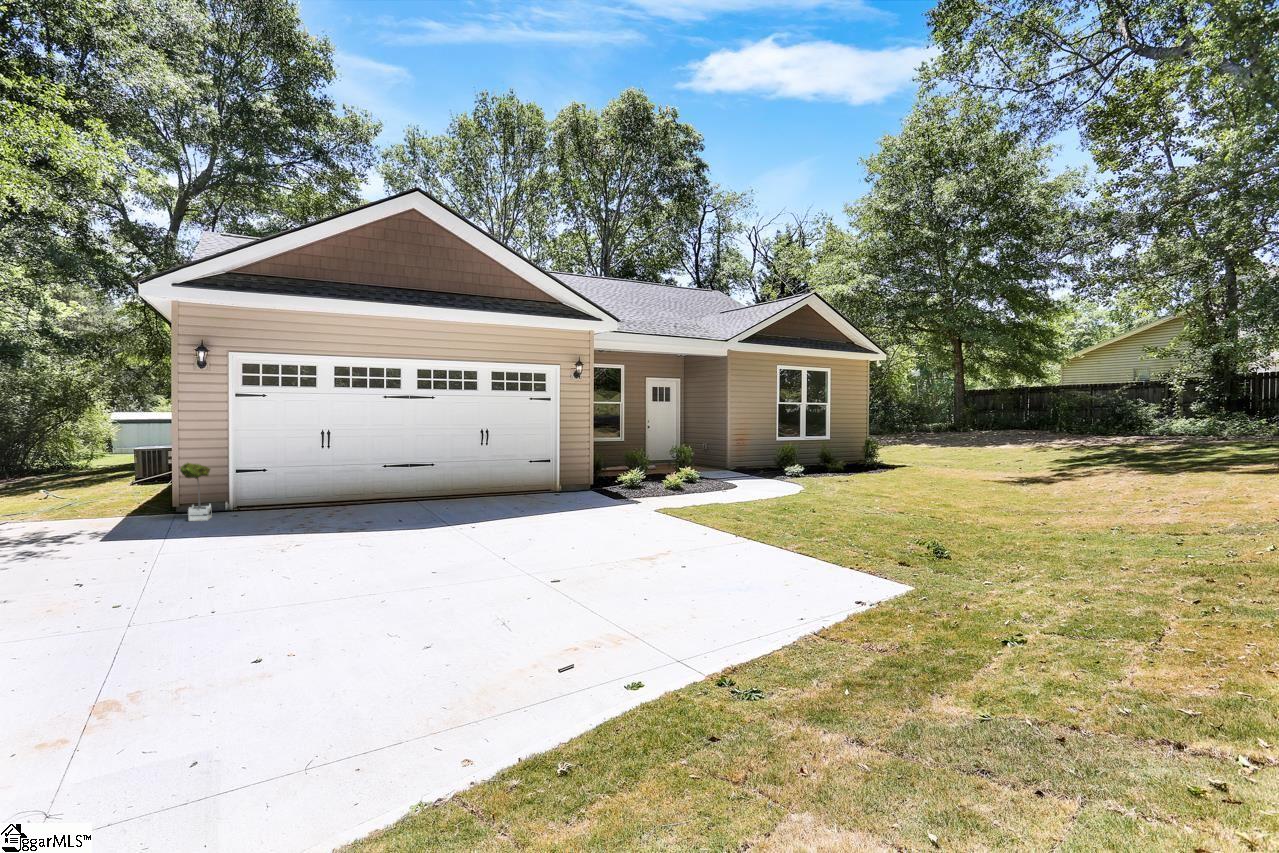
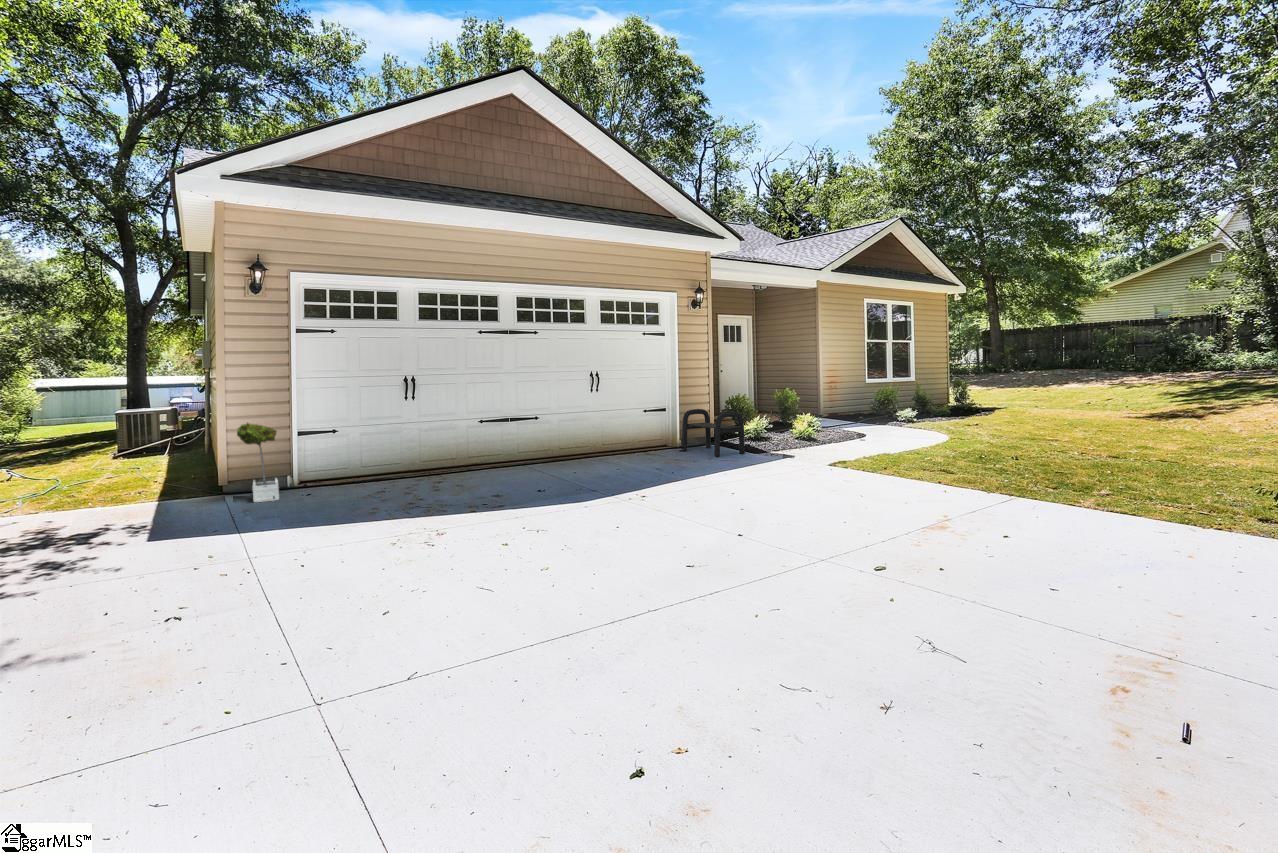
bench: none [565,460,609,501] -> present [682,409,745,457]

